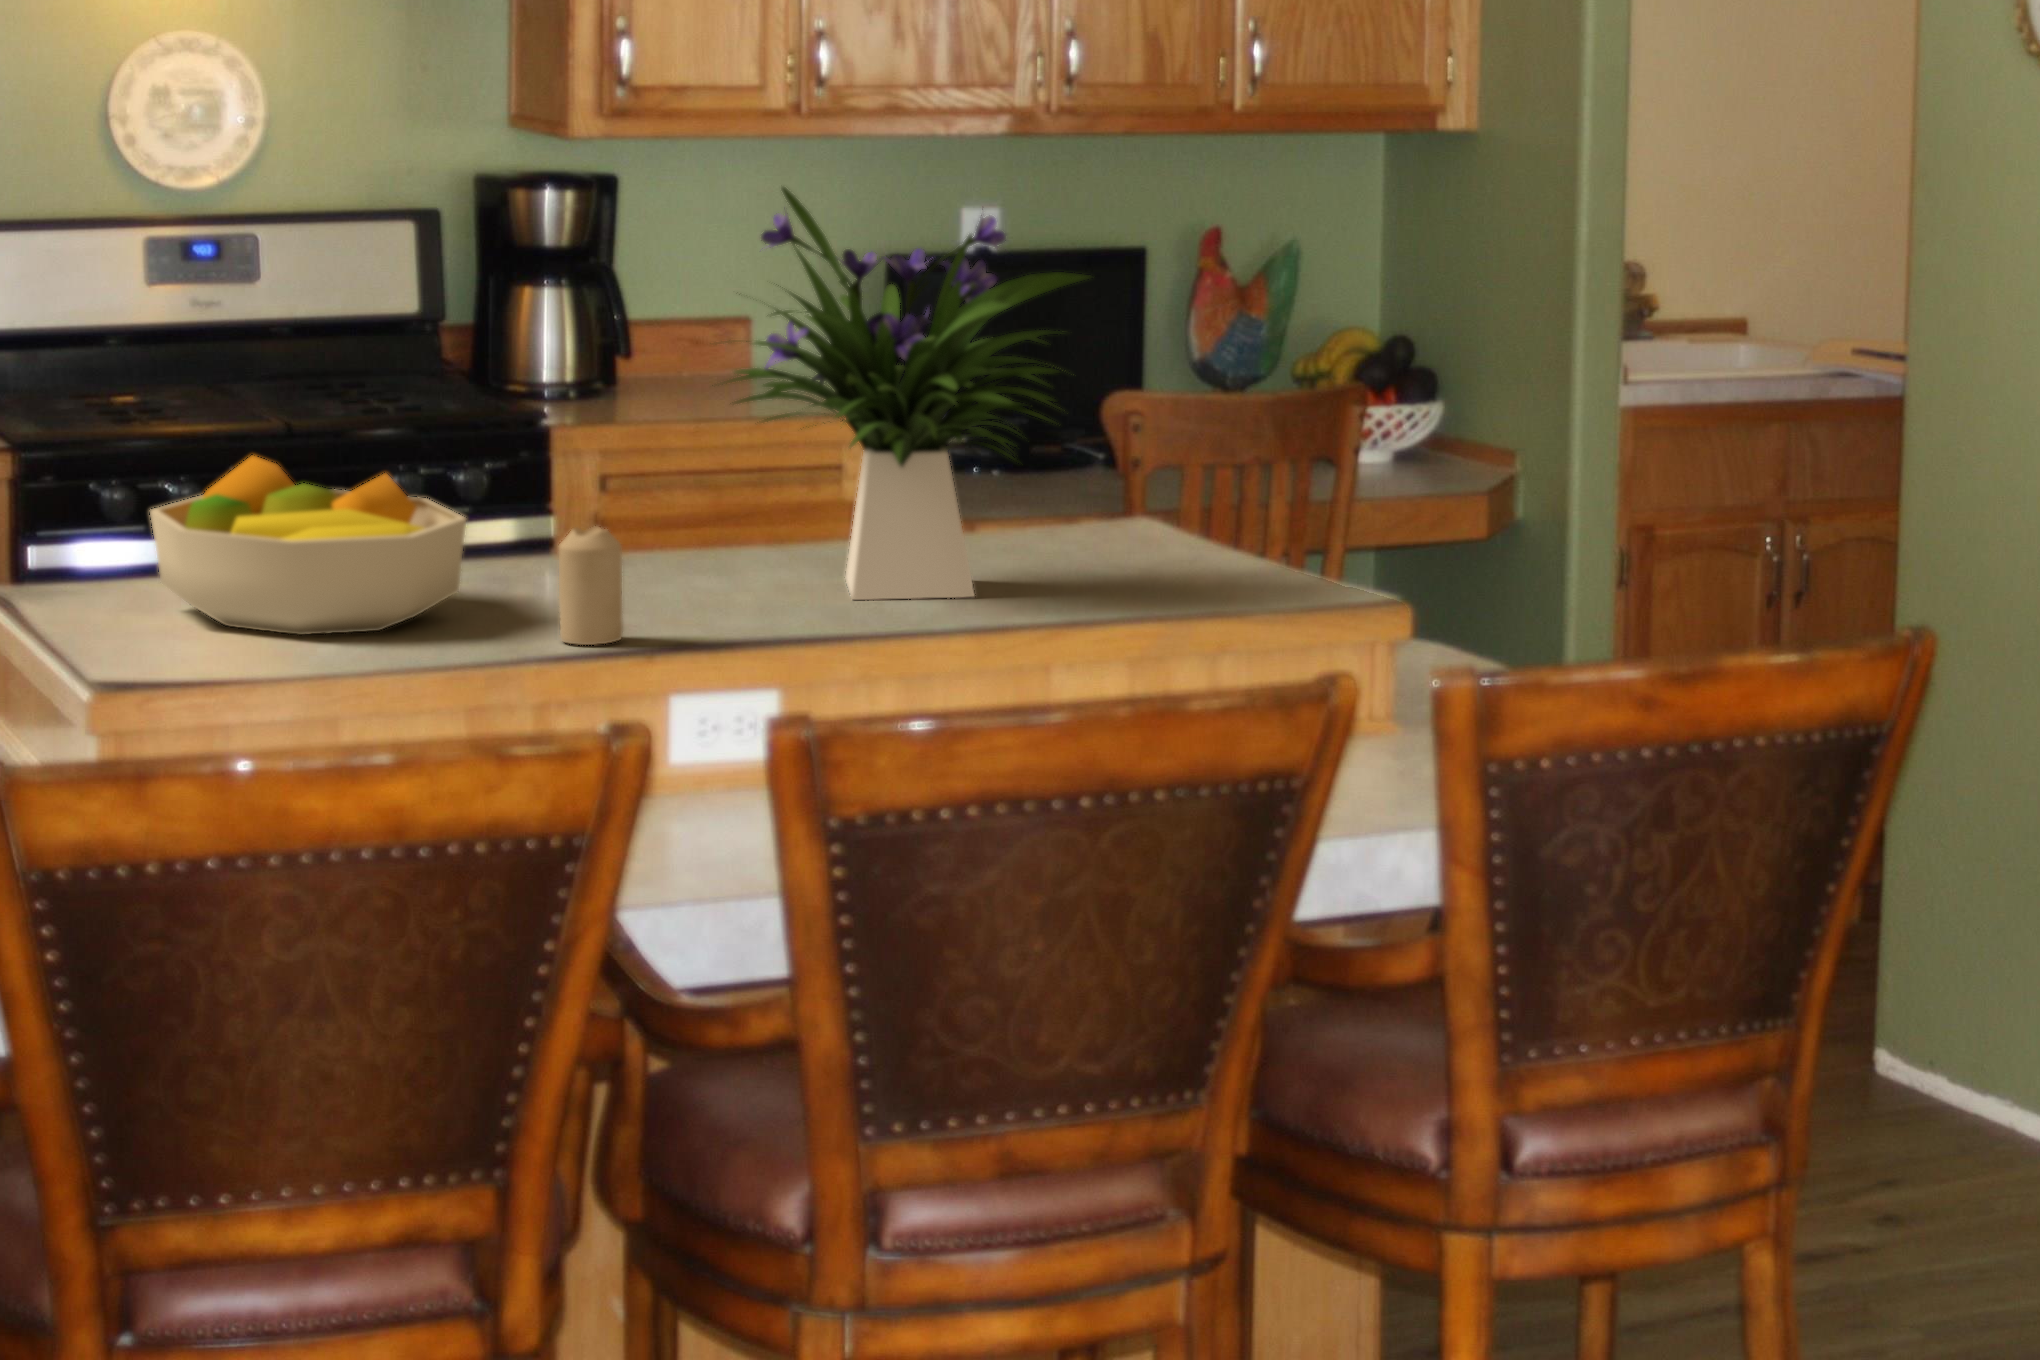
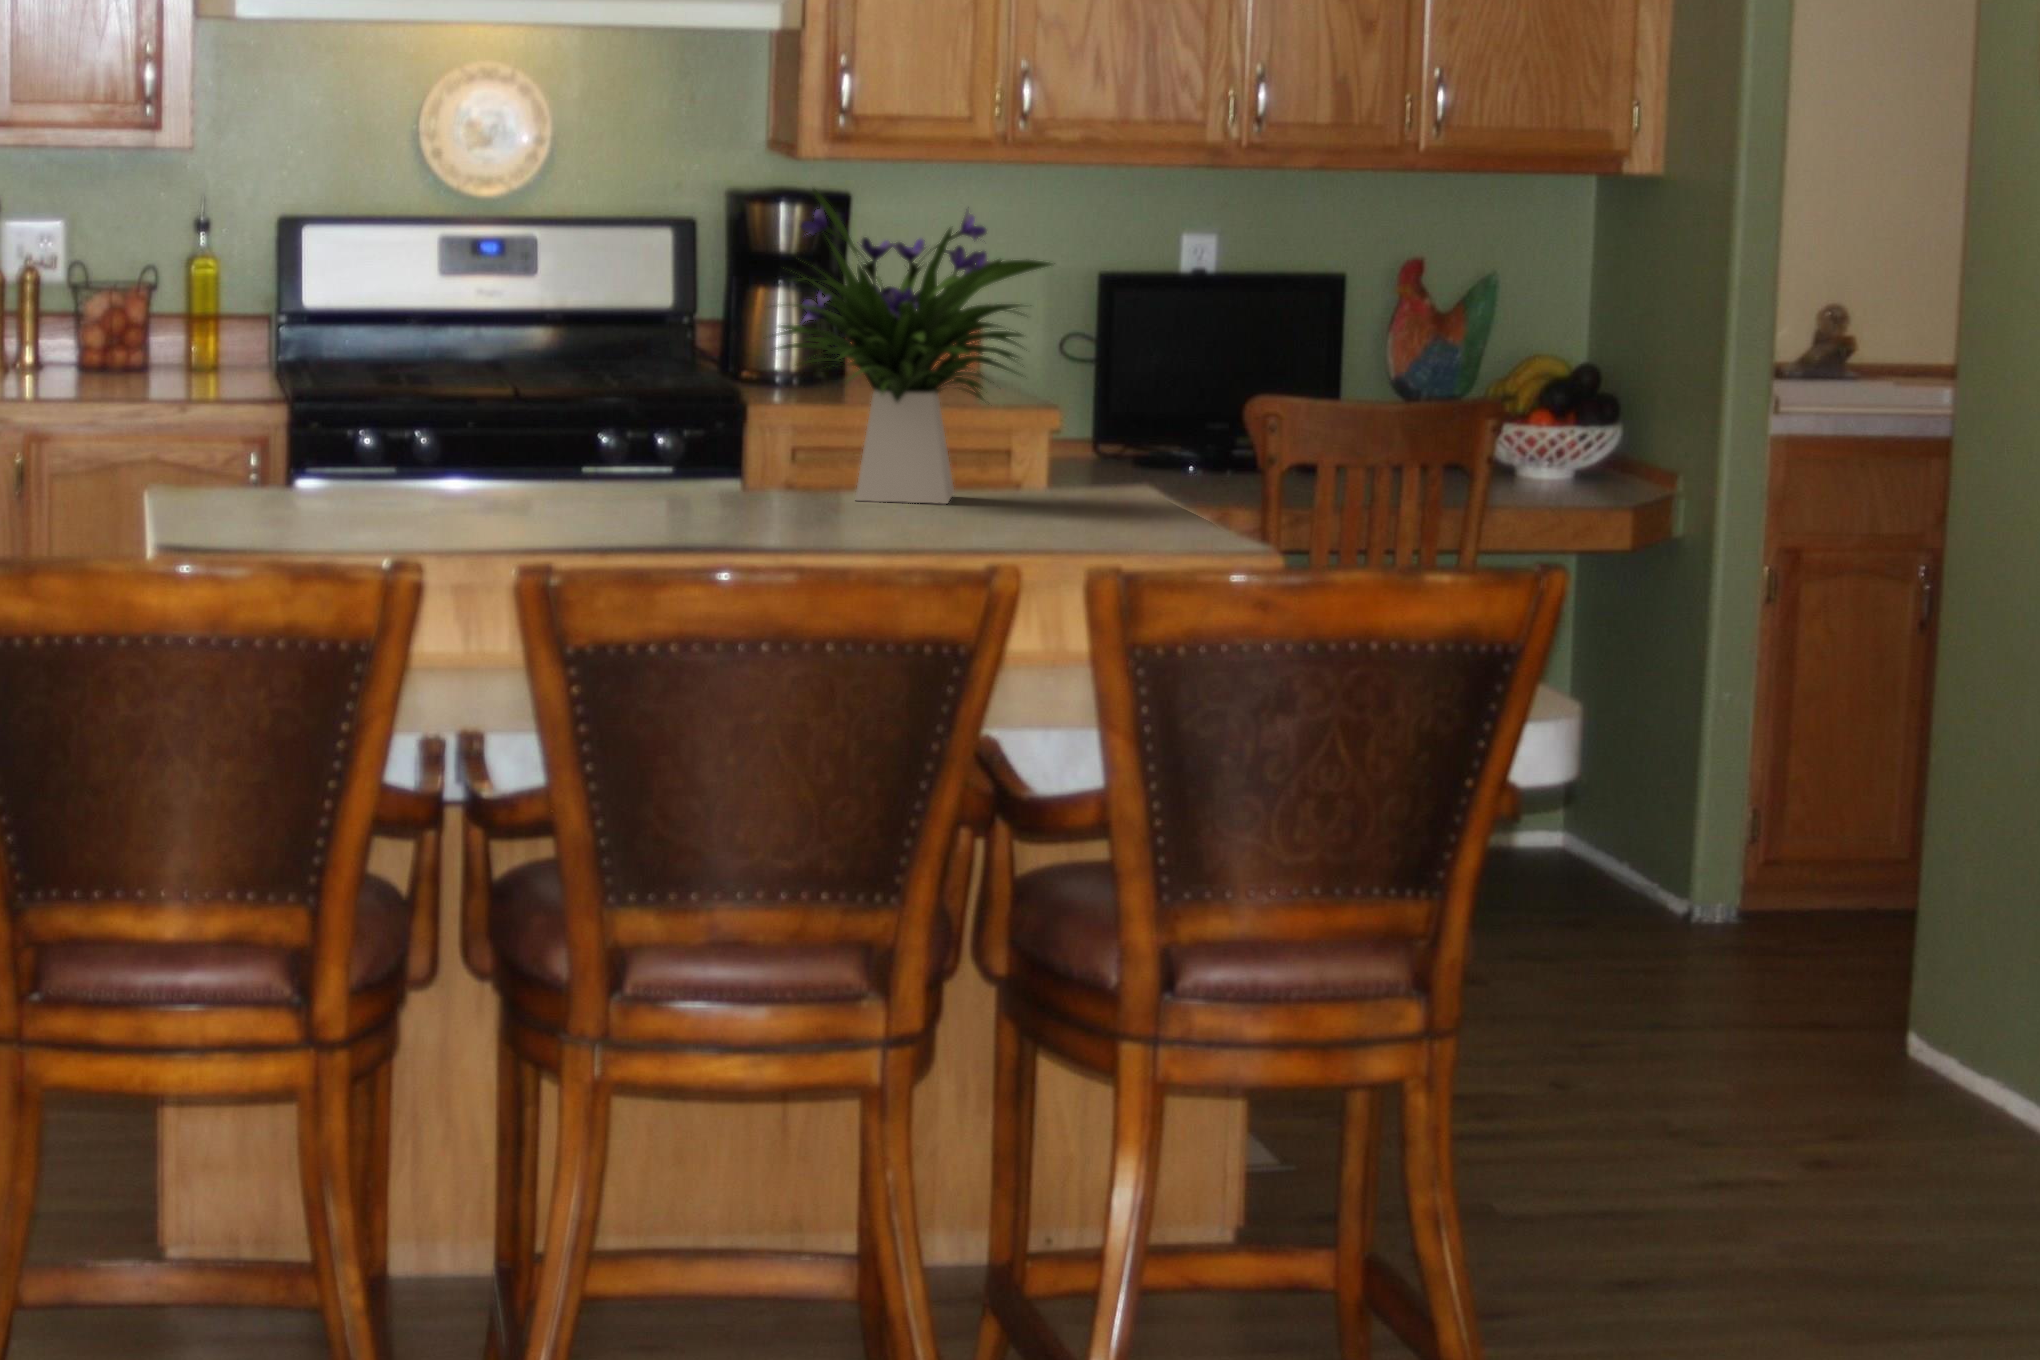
fruit bowl: present [150,456,466,635] -> none [357,374,569,497]
candle: present [559,526,623,645] -> none [620,426,665,509]

